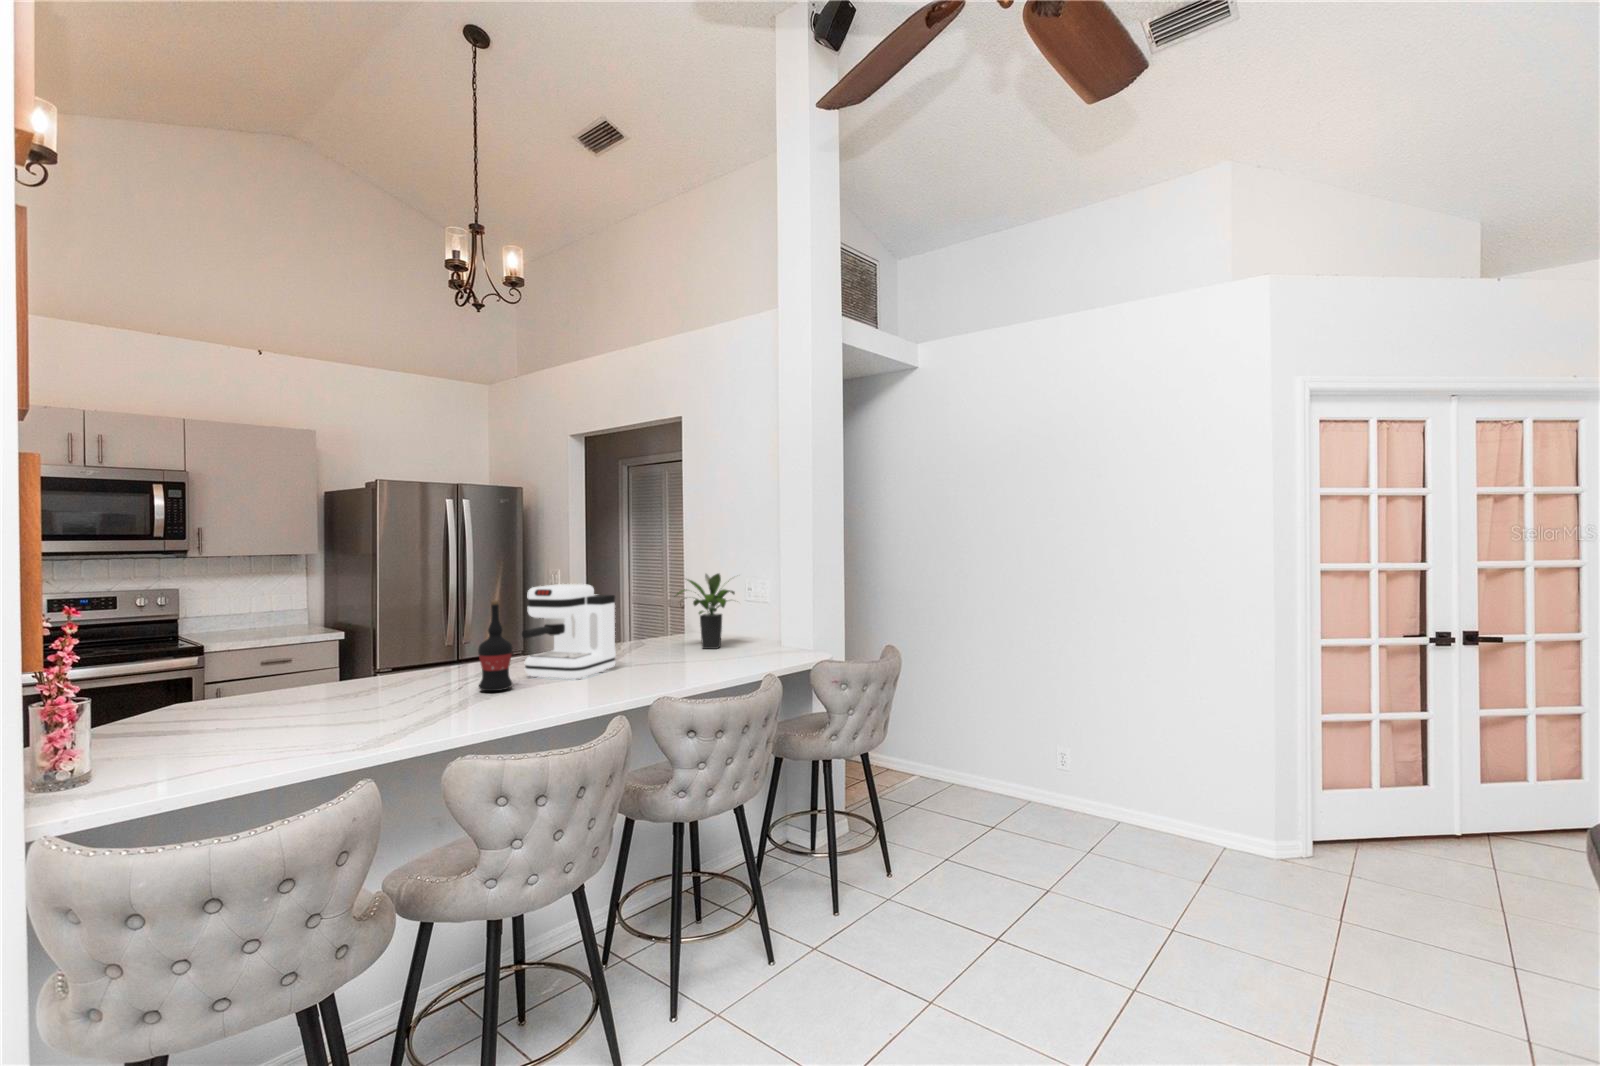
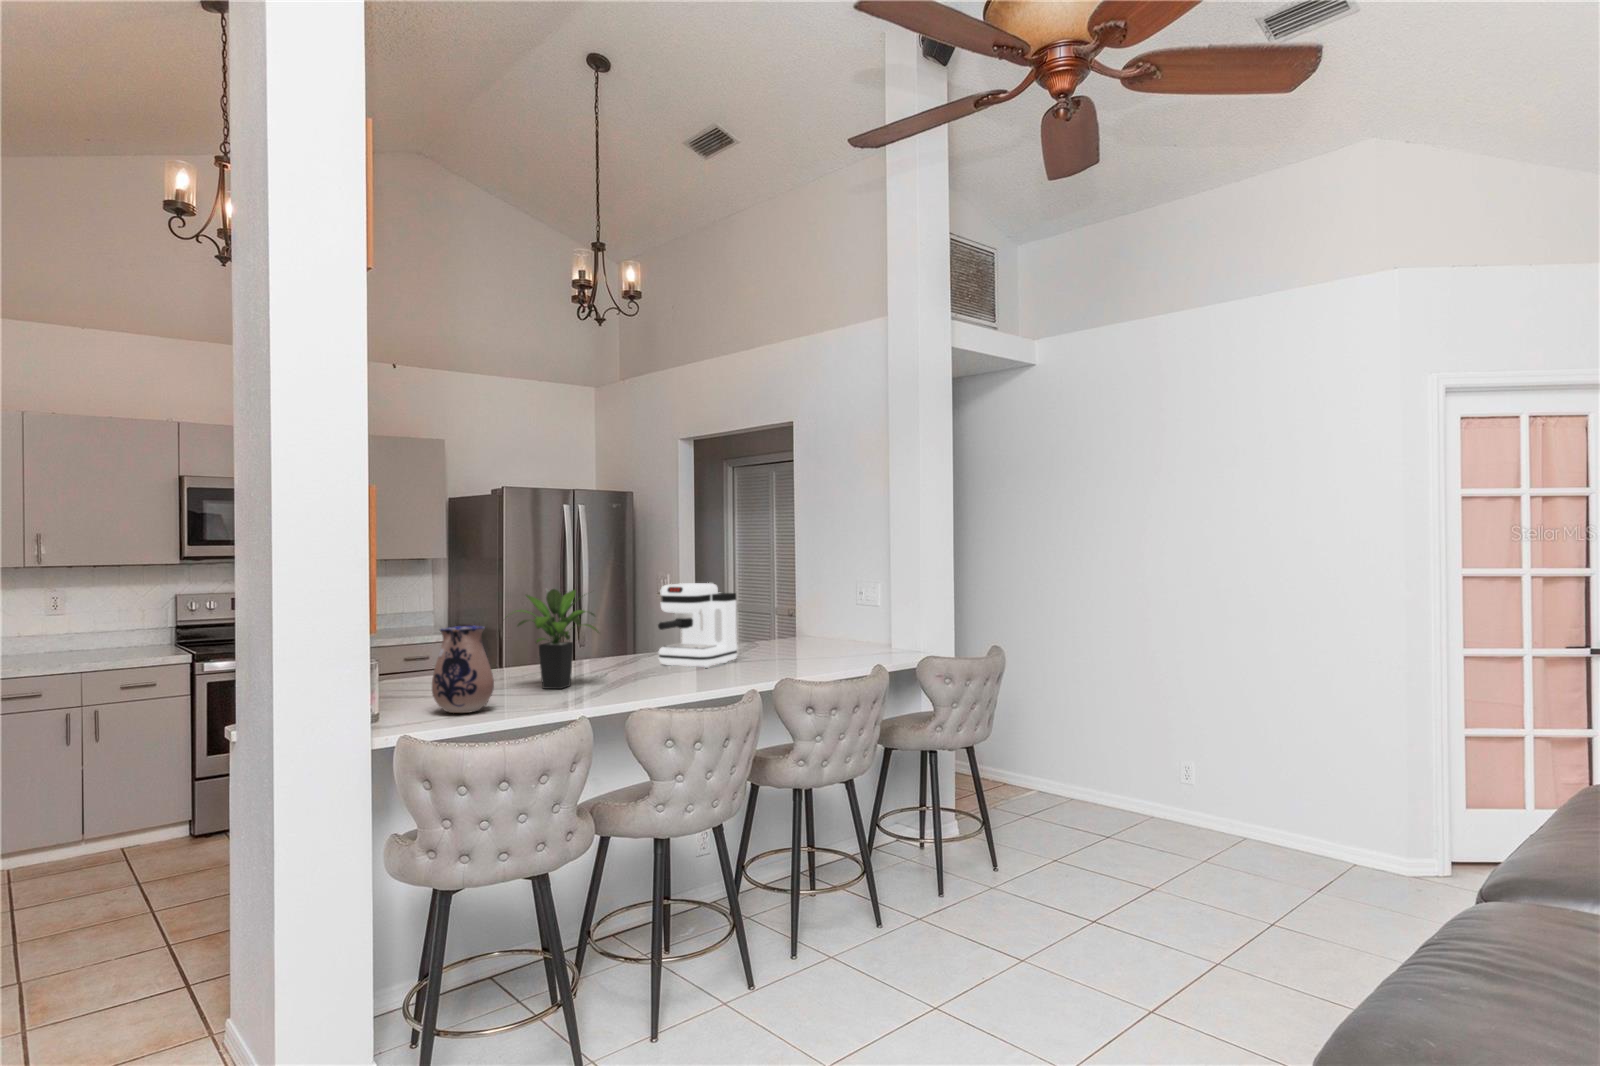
potted plant: present [674,574,735,649] -> present [507,589,598,689]
wine bottle: present [478,600,512,691] -> none [624,595,652,674]
ceramic pitcher: none [174,647,272,768] -> present [432,625,494,713]

